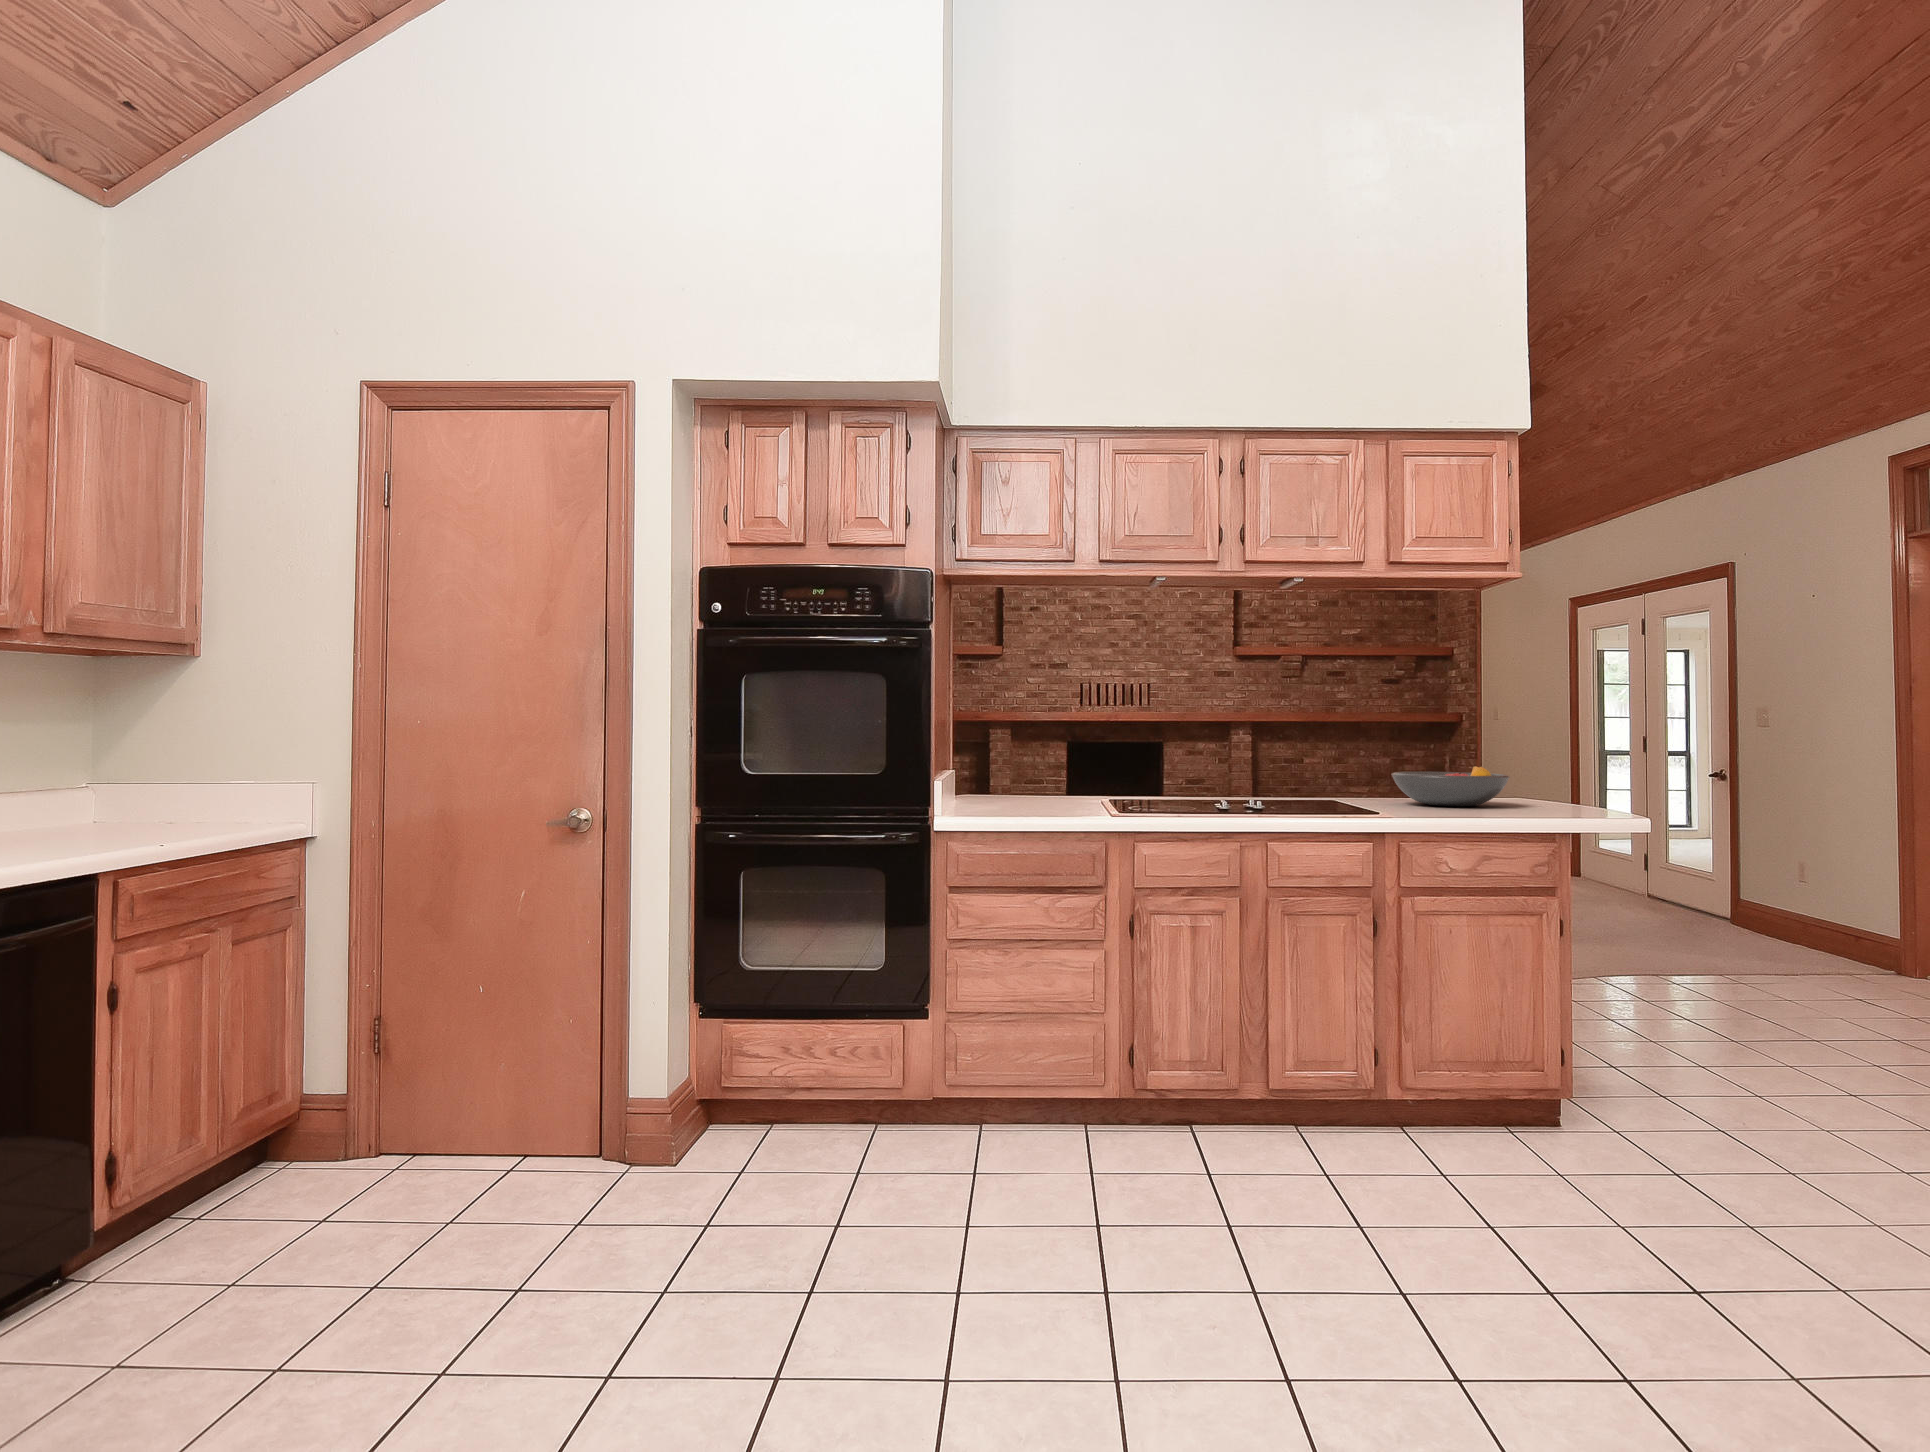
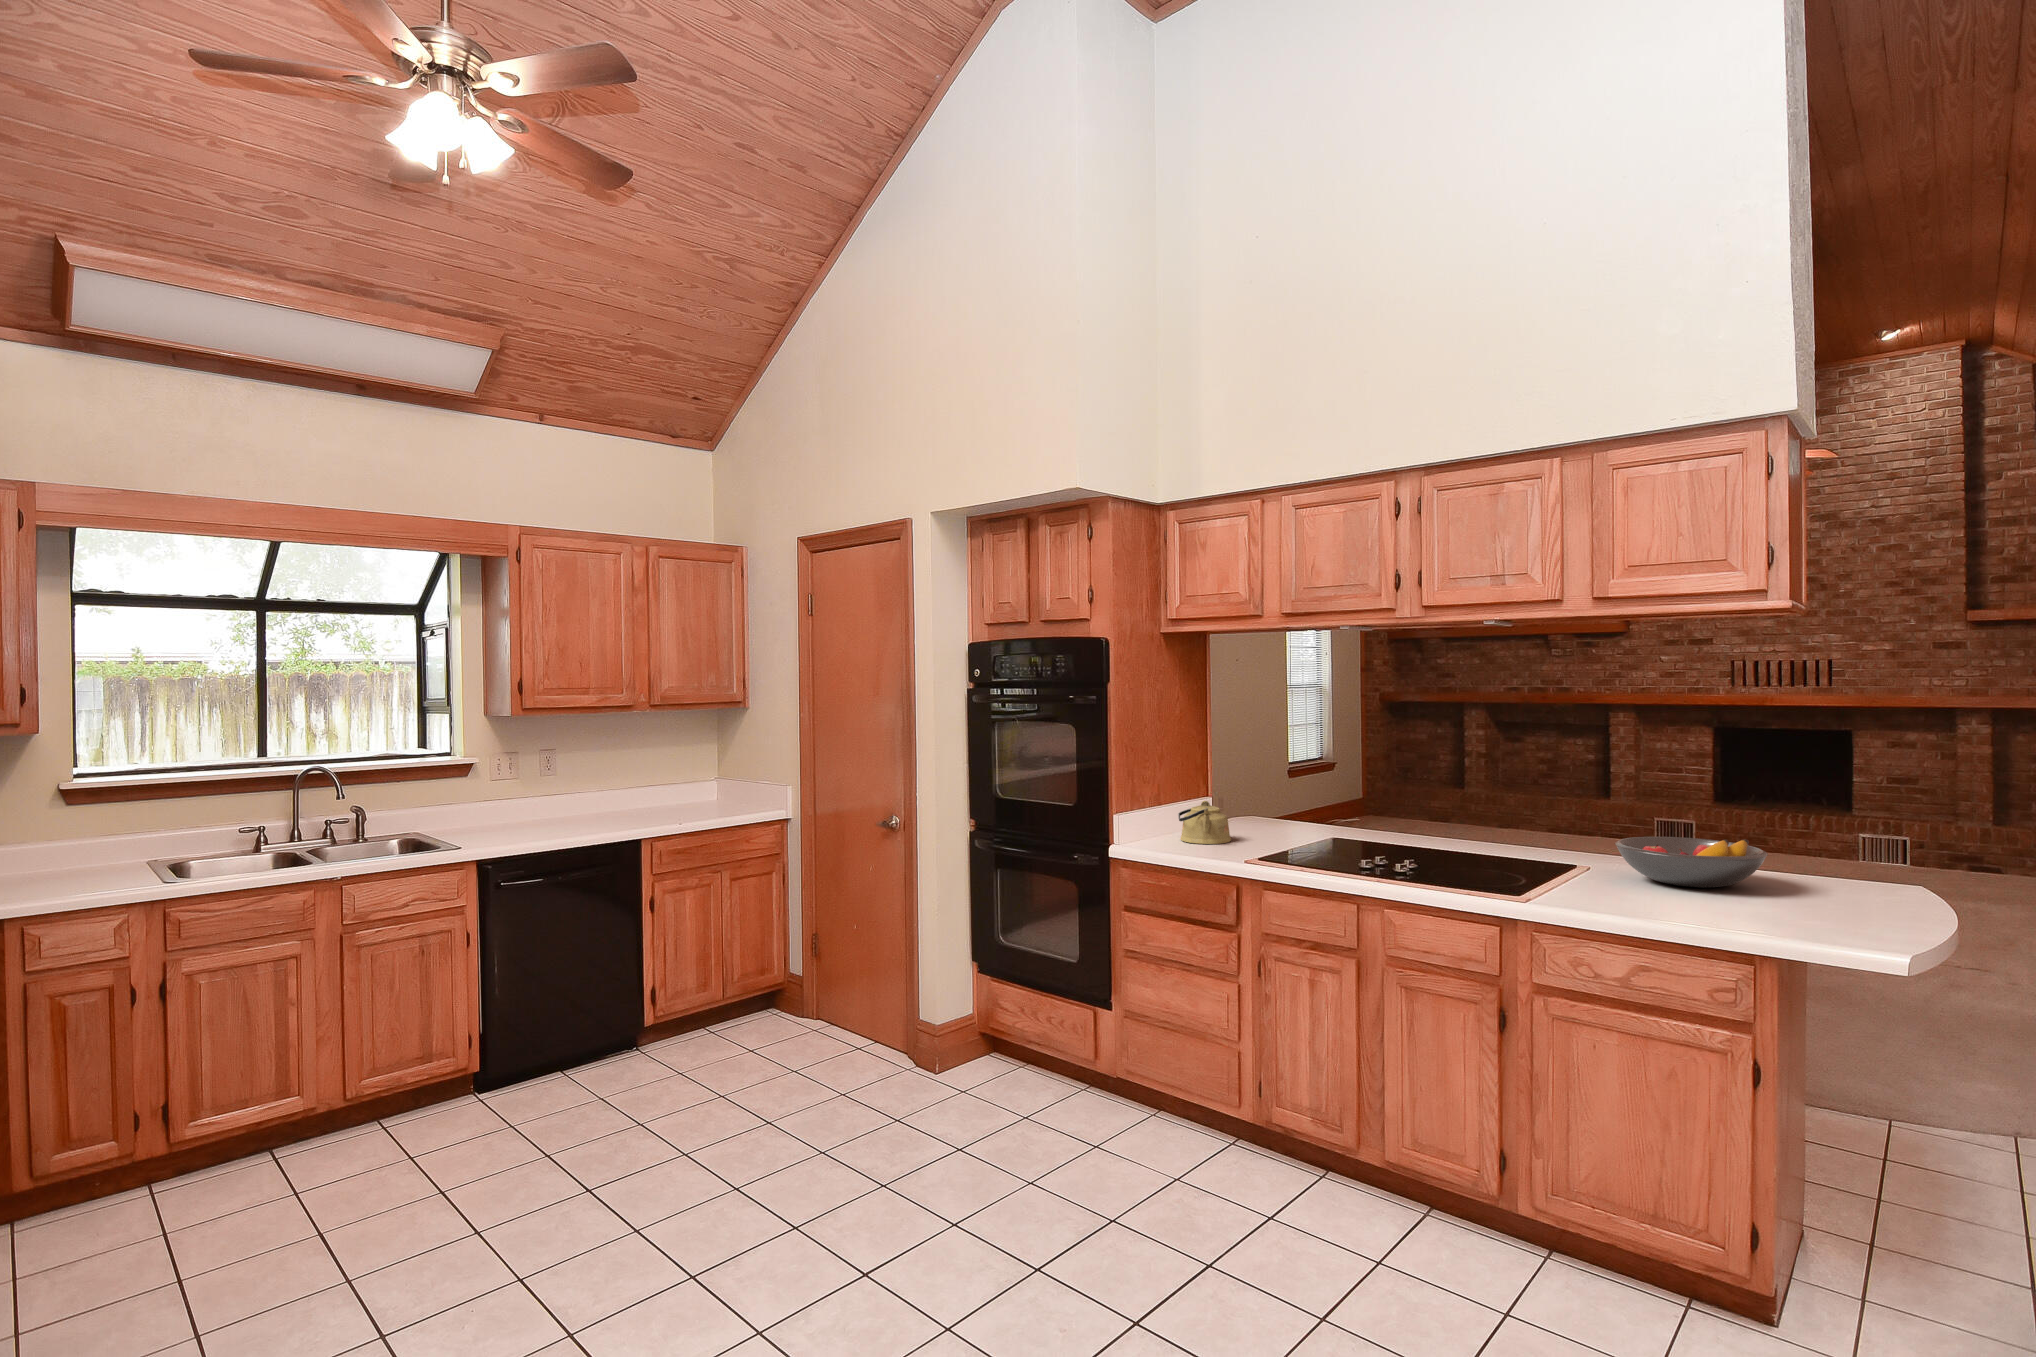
kettle: none [960,763,1025,810] -> present [1178,801,1231,844]

